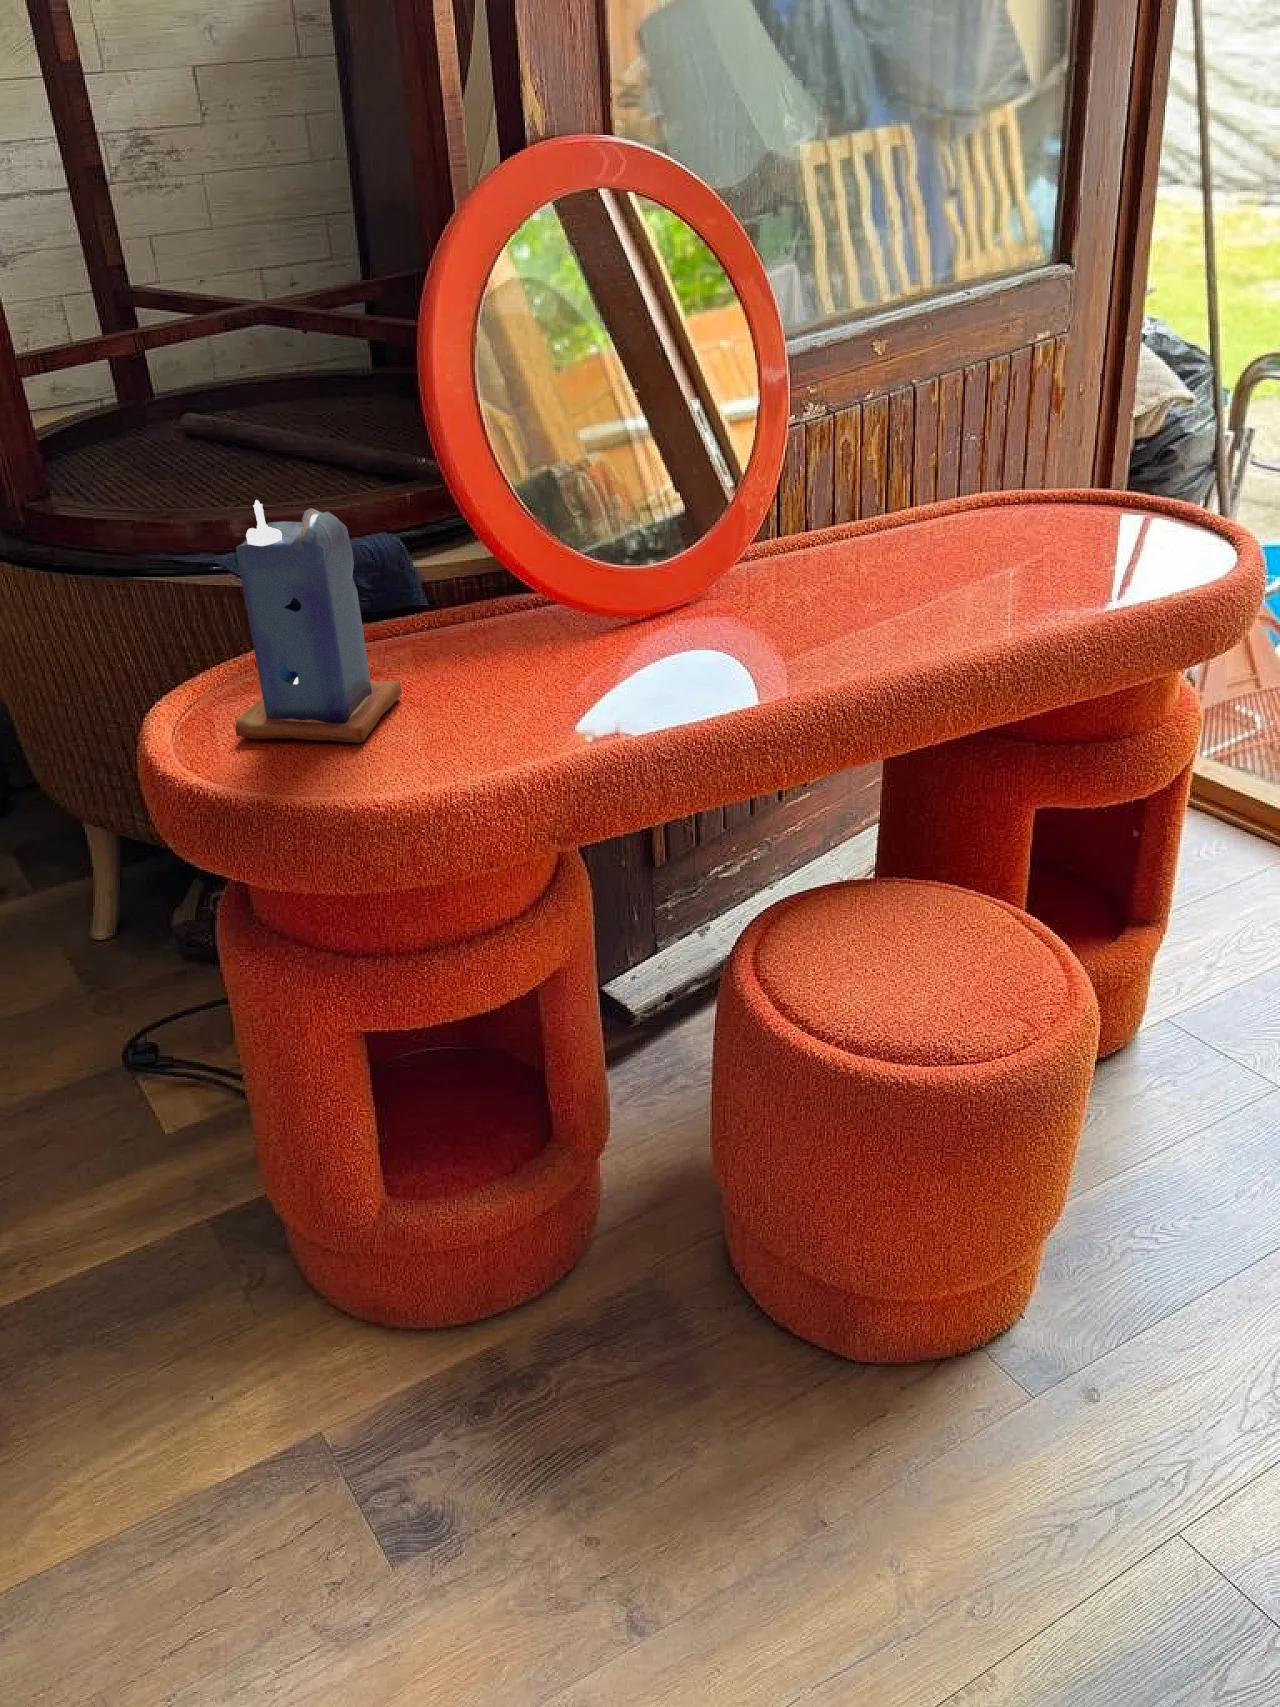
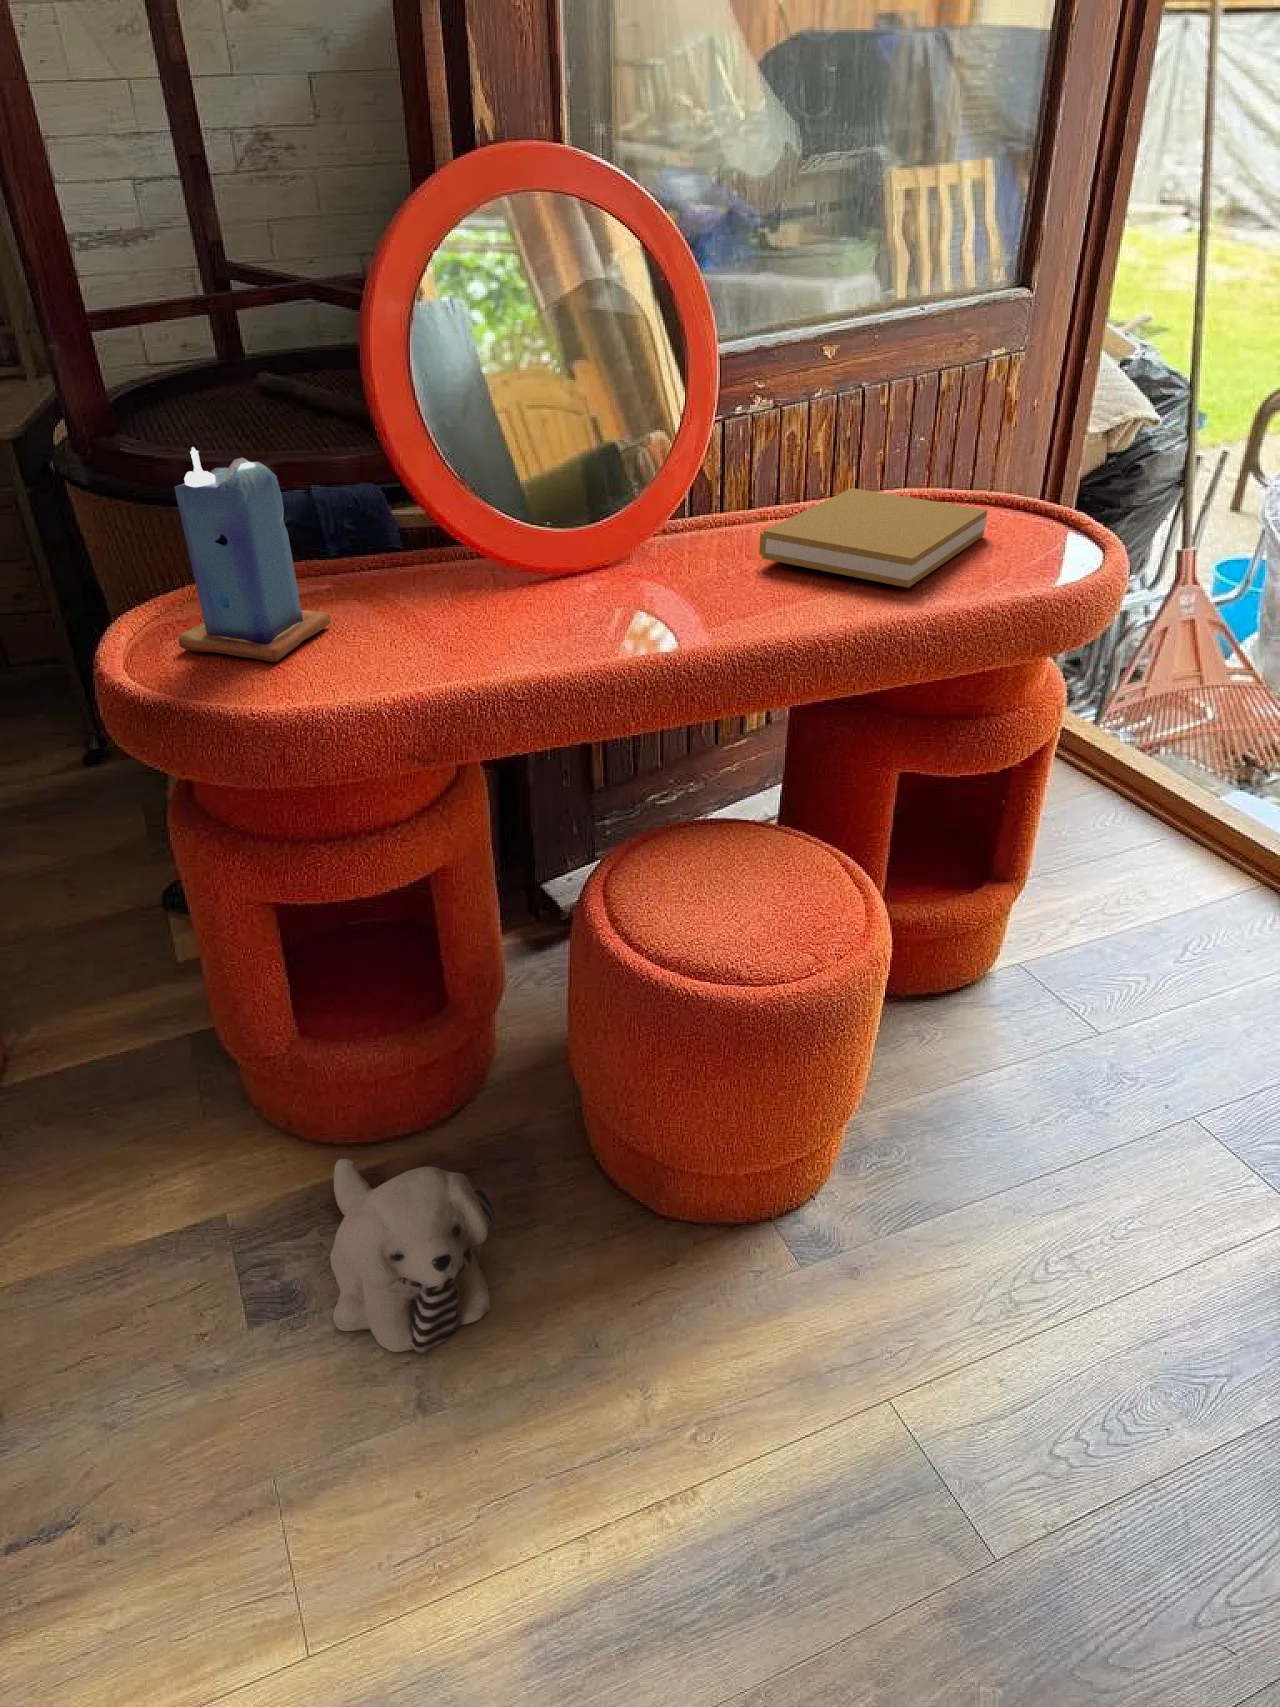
book: none [862,496,1095,600] -> present [759,488,987,588]
plush toy: none [449,1327,684,1563] -> present [330,1159,495,1354]

